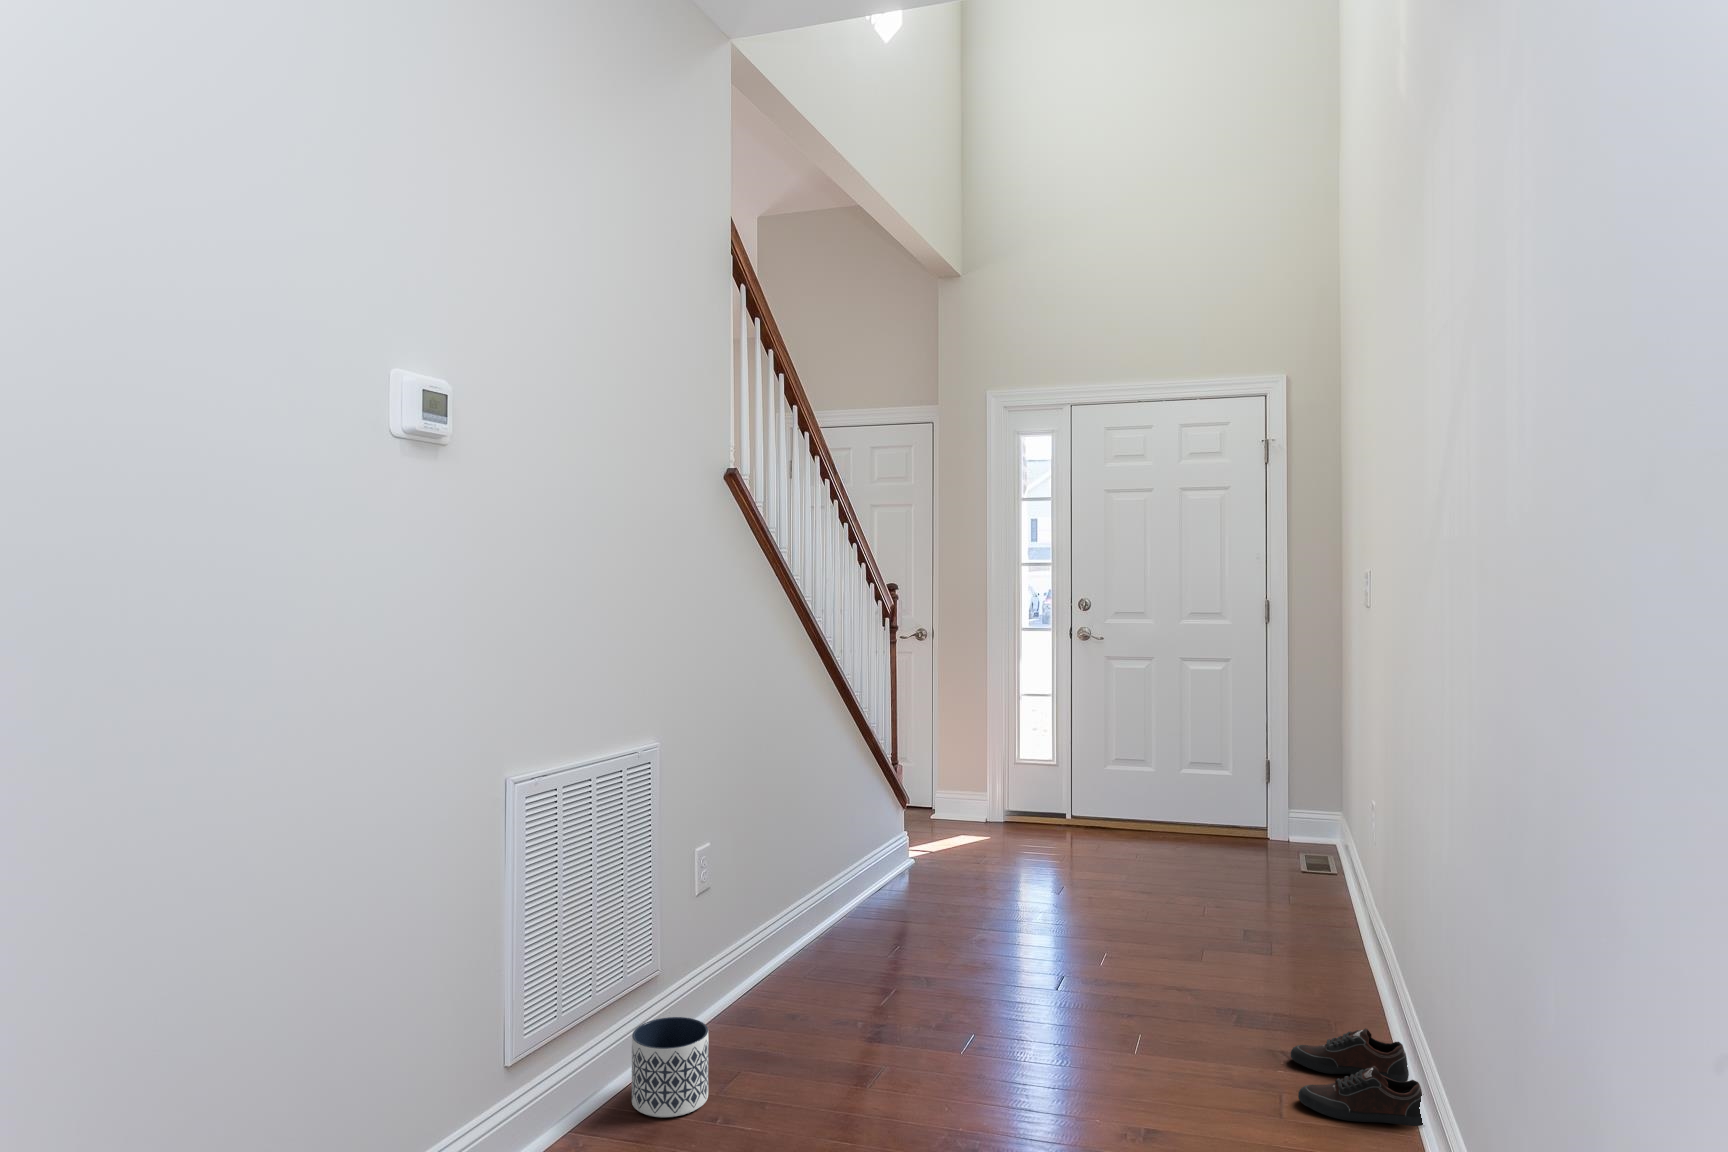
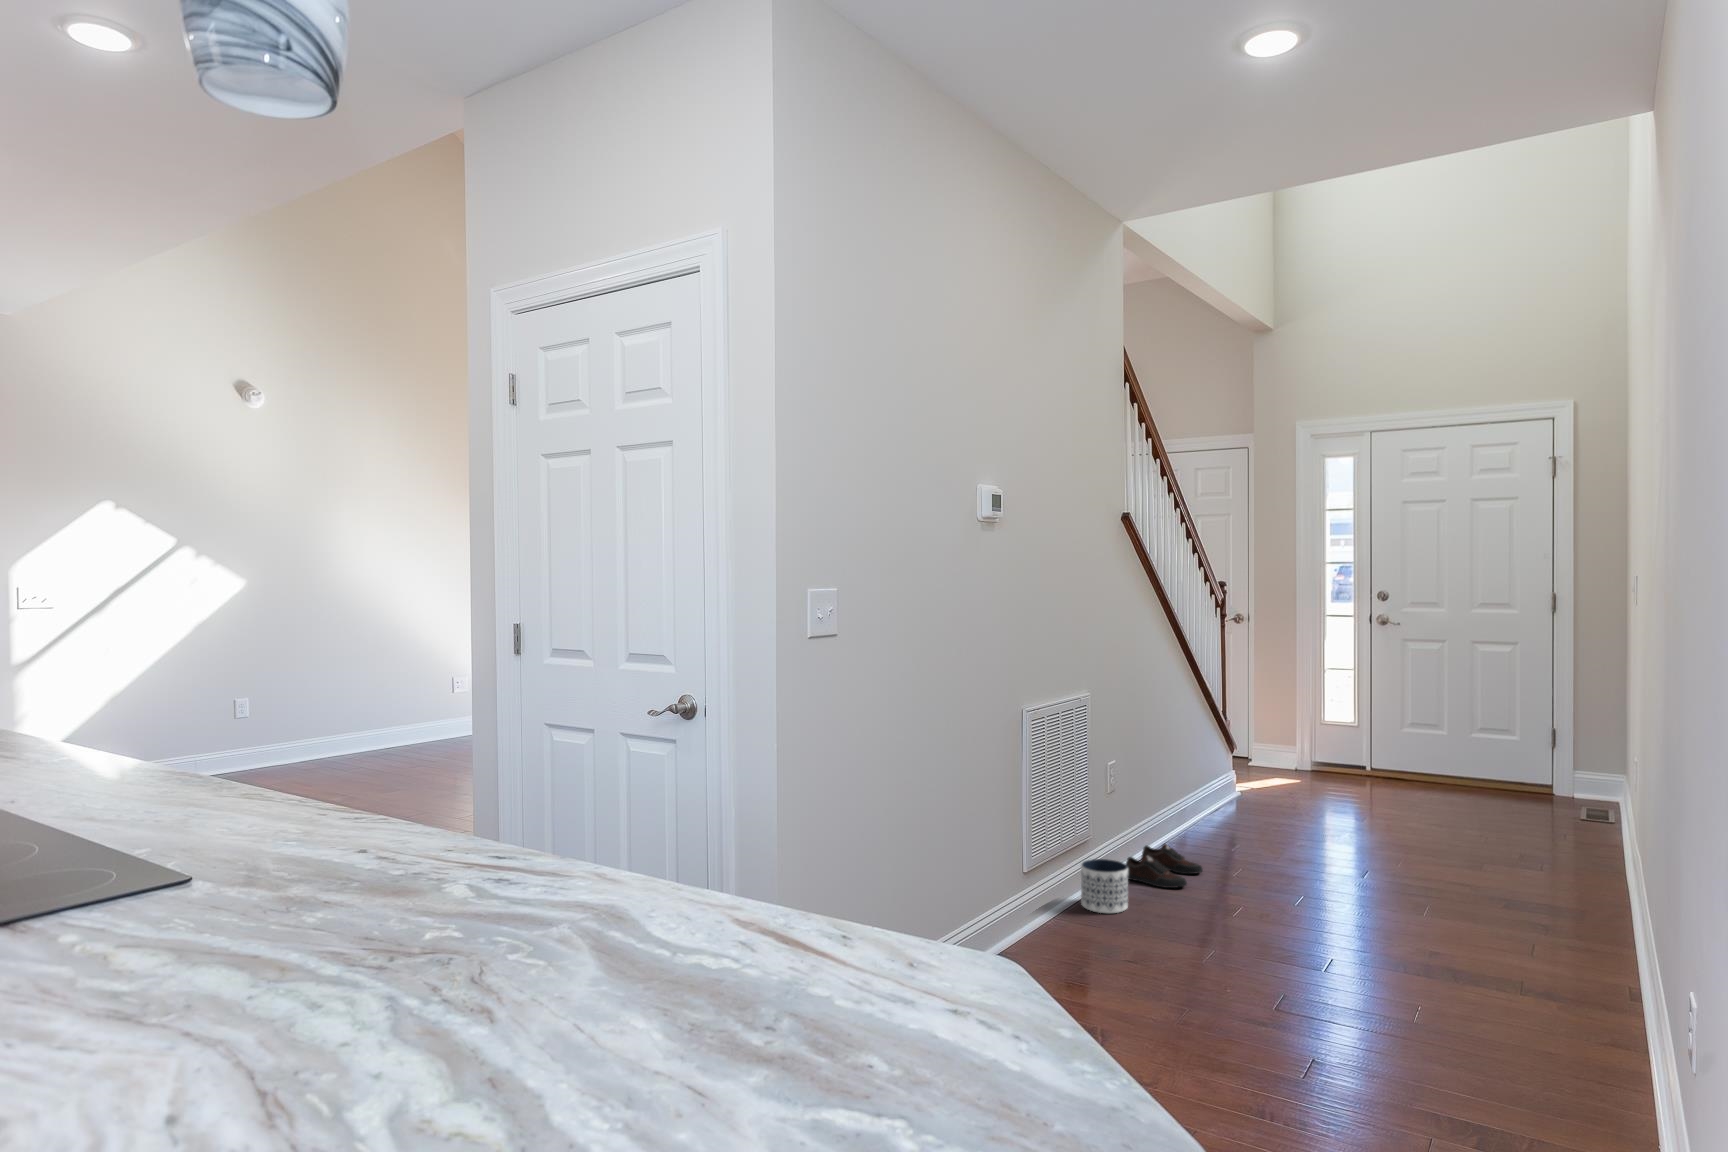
shoe: present [1291,1028,1423,1126] -> present [1126,844,1203,888]

